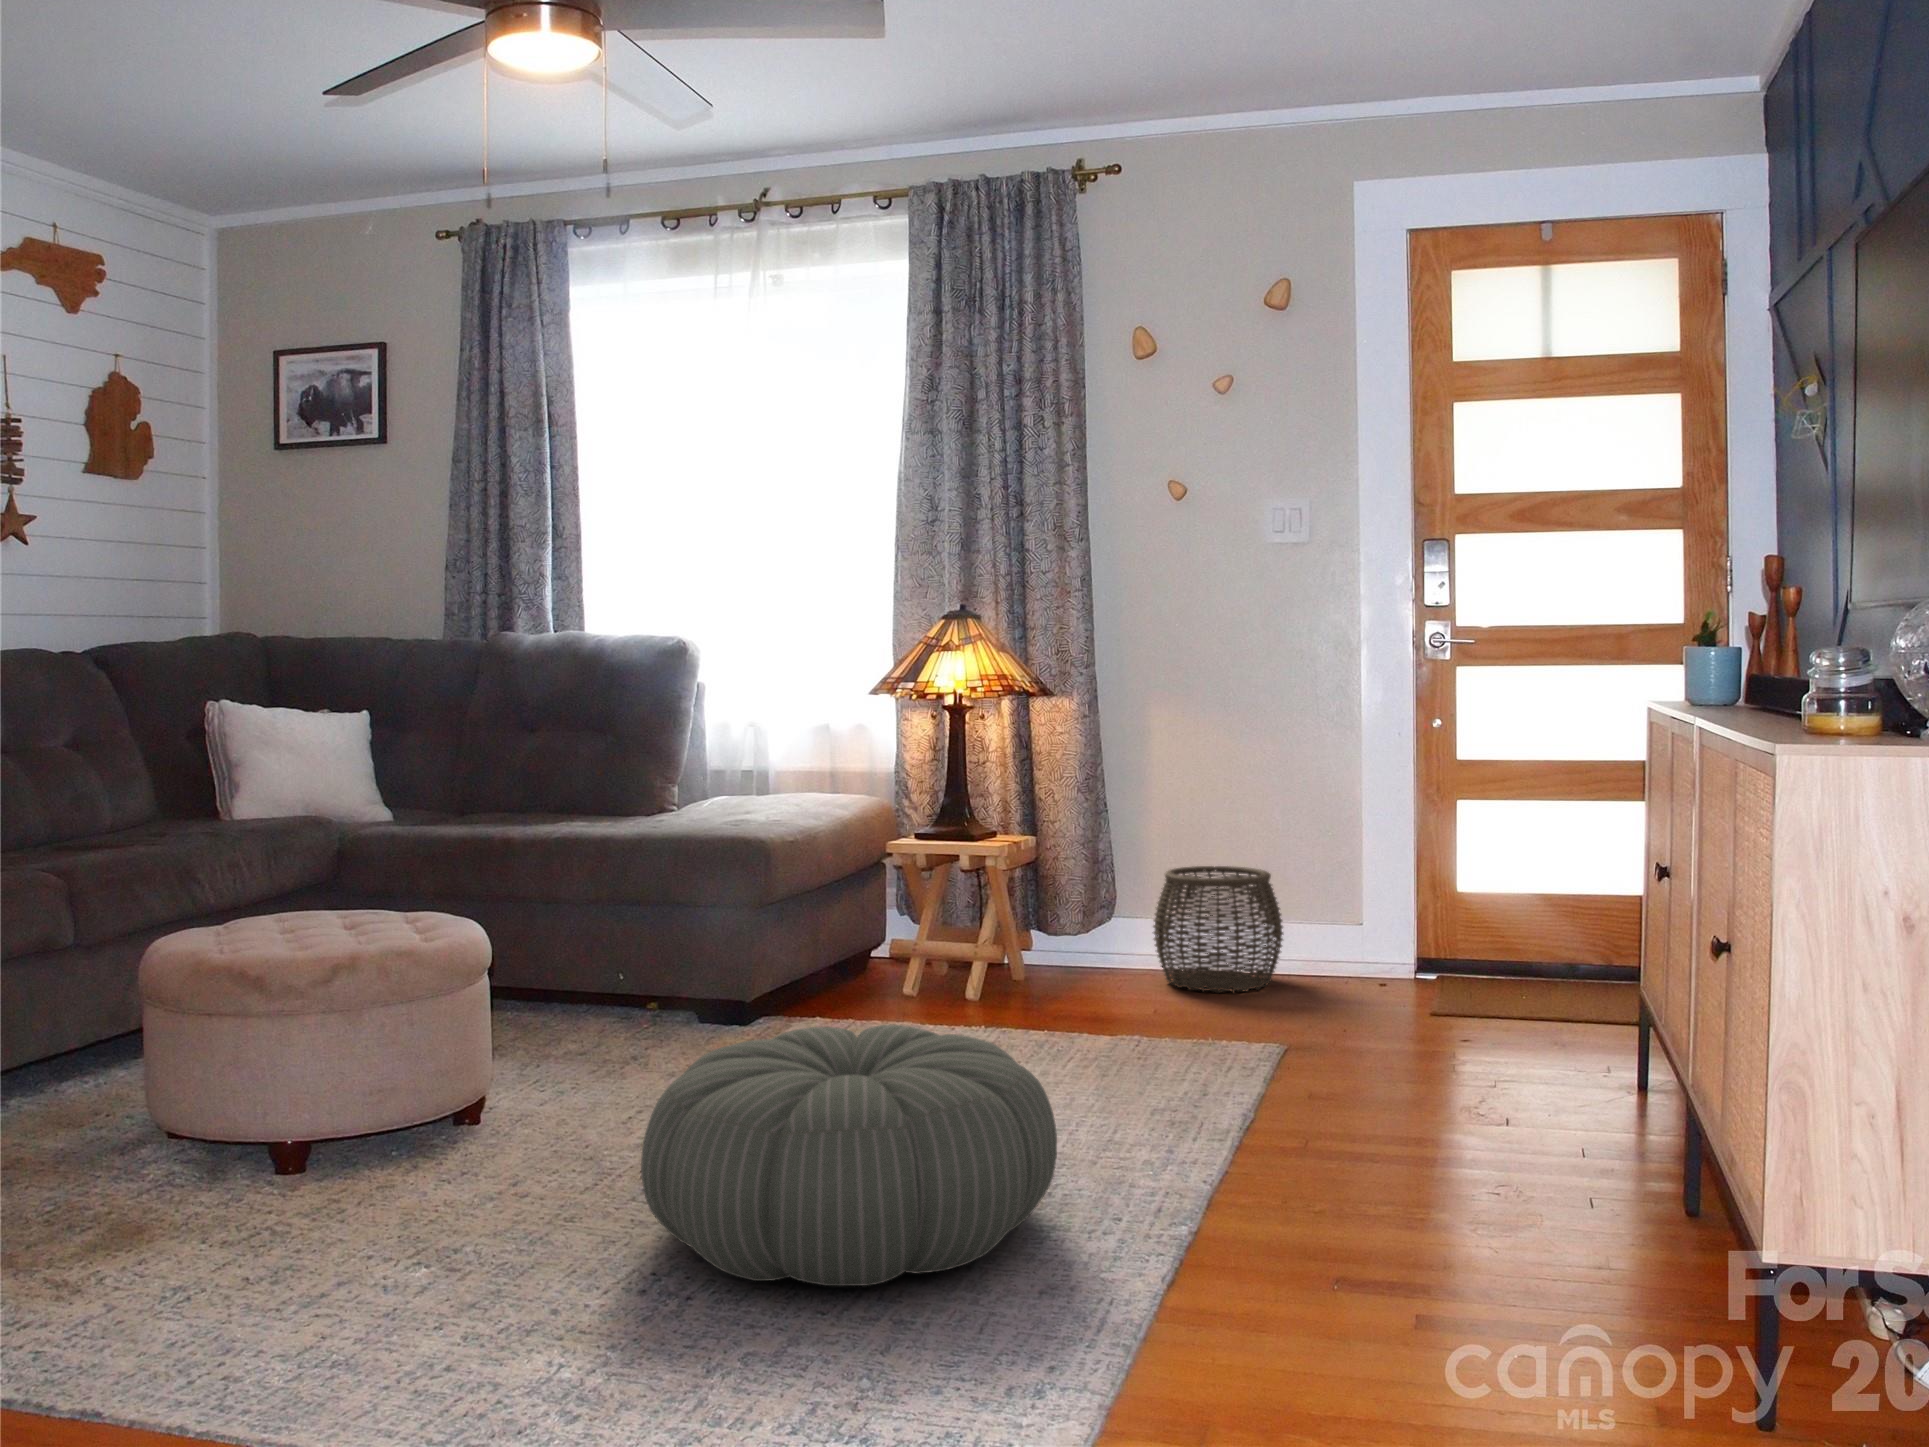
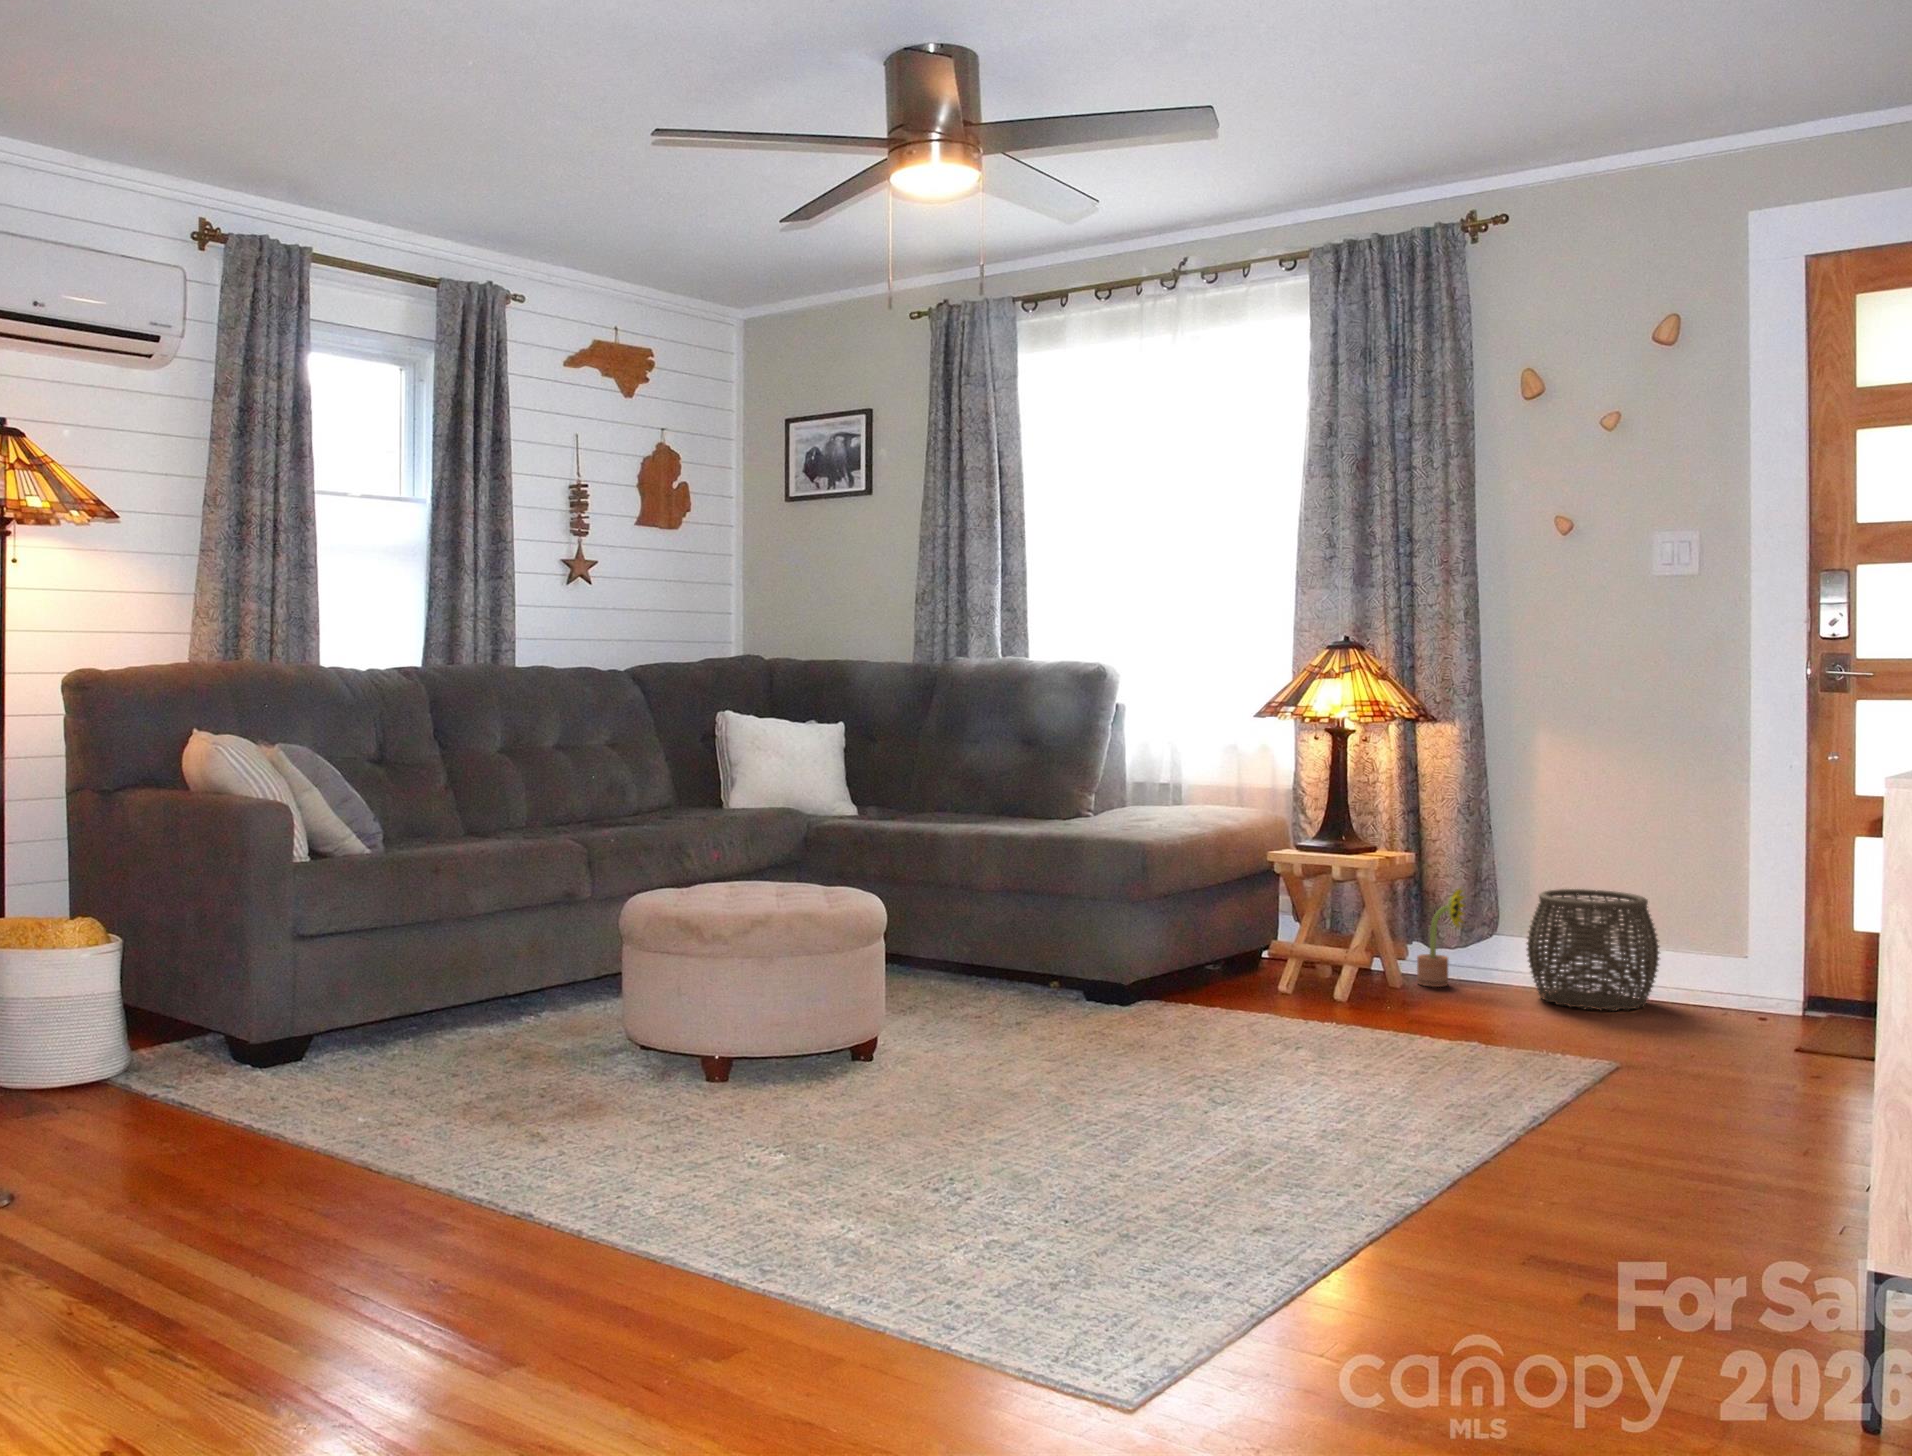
decorative plant: none [1039,869,1087,980] -> present [1417,889,1465,987]
pouf: present [641,1024,1057,1286] -> none [1022,990,1329,1165]

